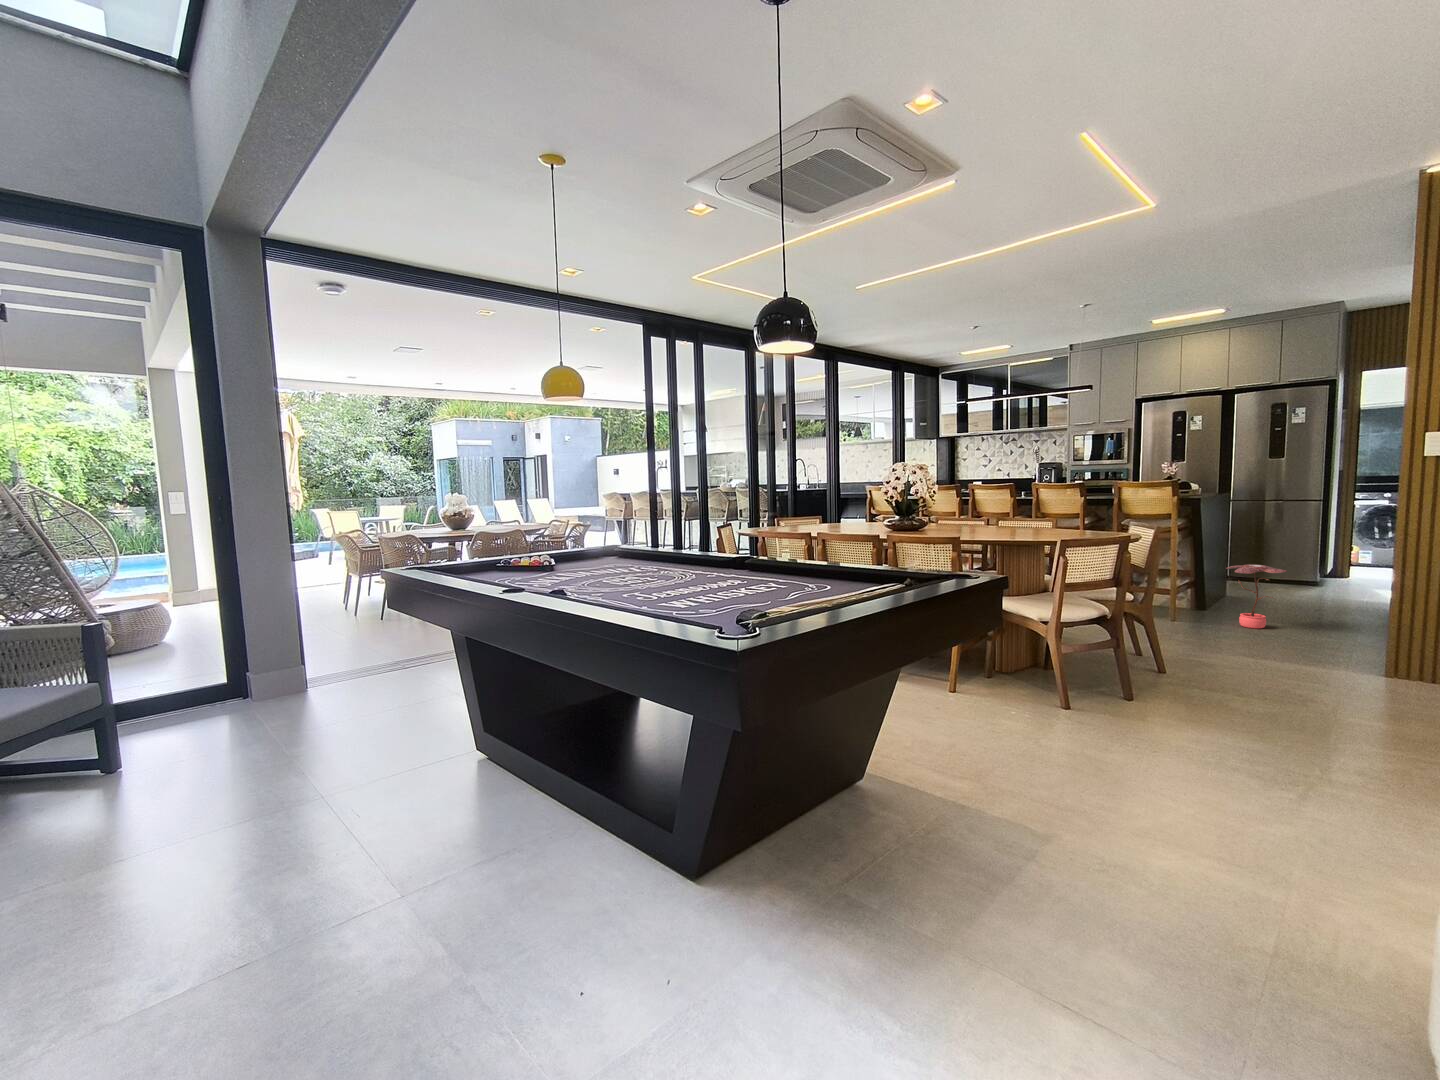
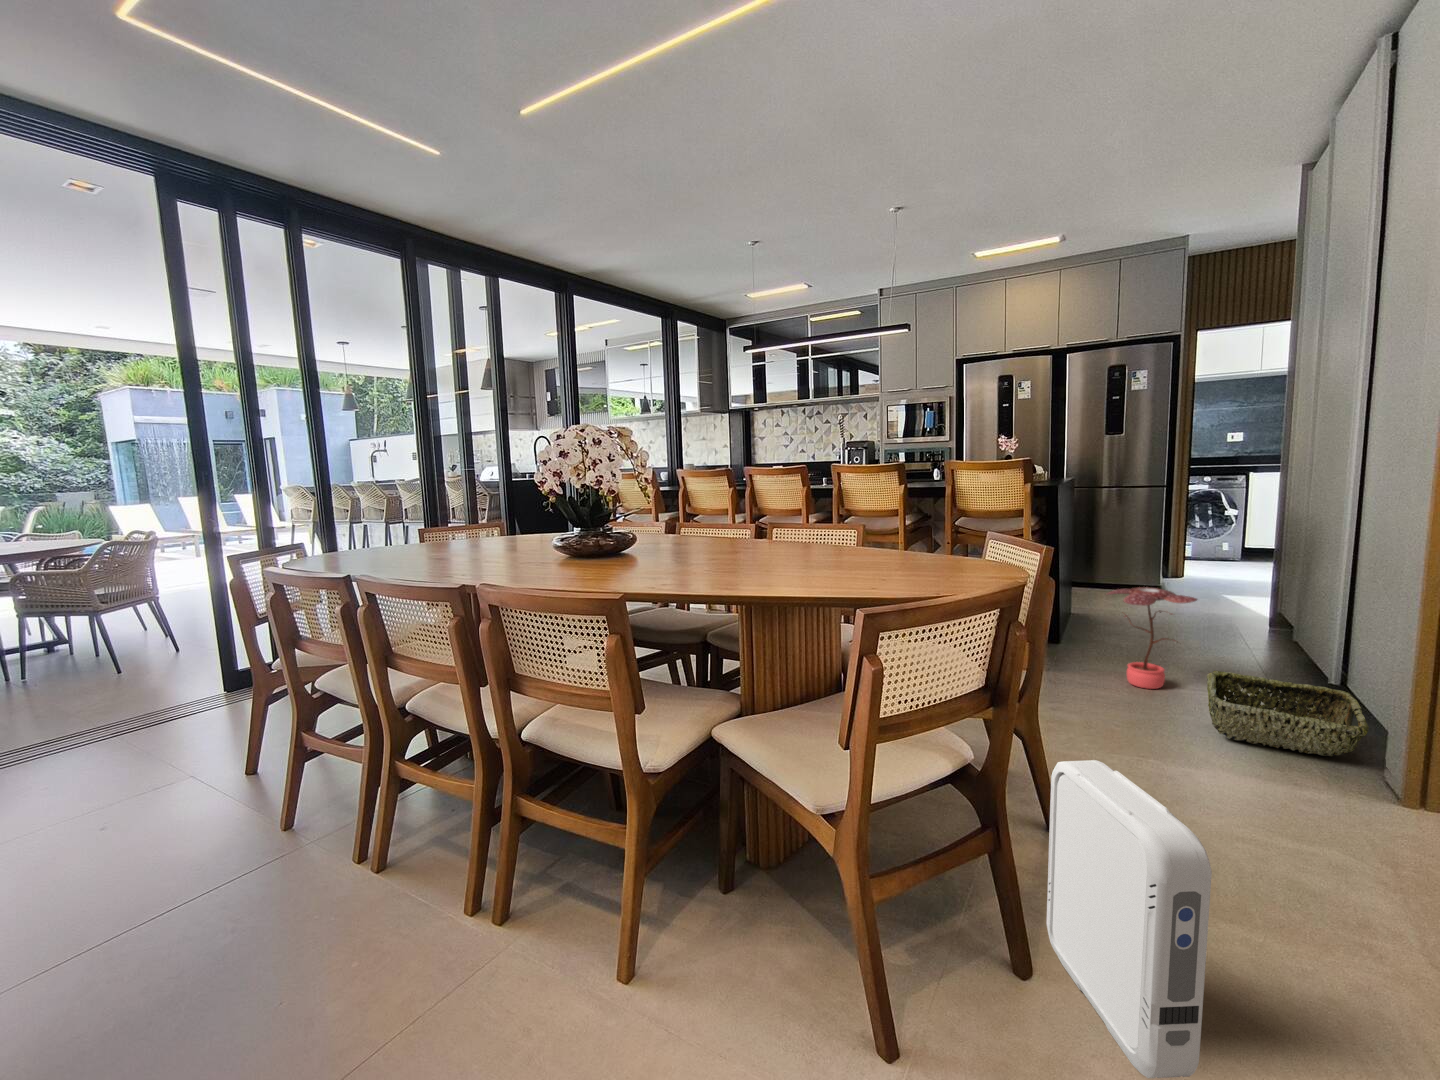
air purifier: none [1137,605,1187,703] -> present [1046,760,1212,1078]
woven basket: none [1275,610,1373,654] -> present [1207,671,1369,756]

